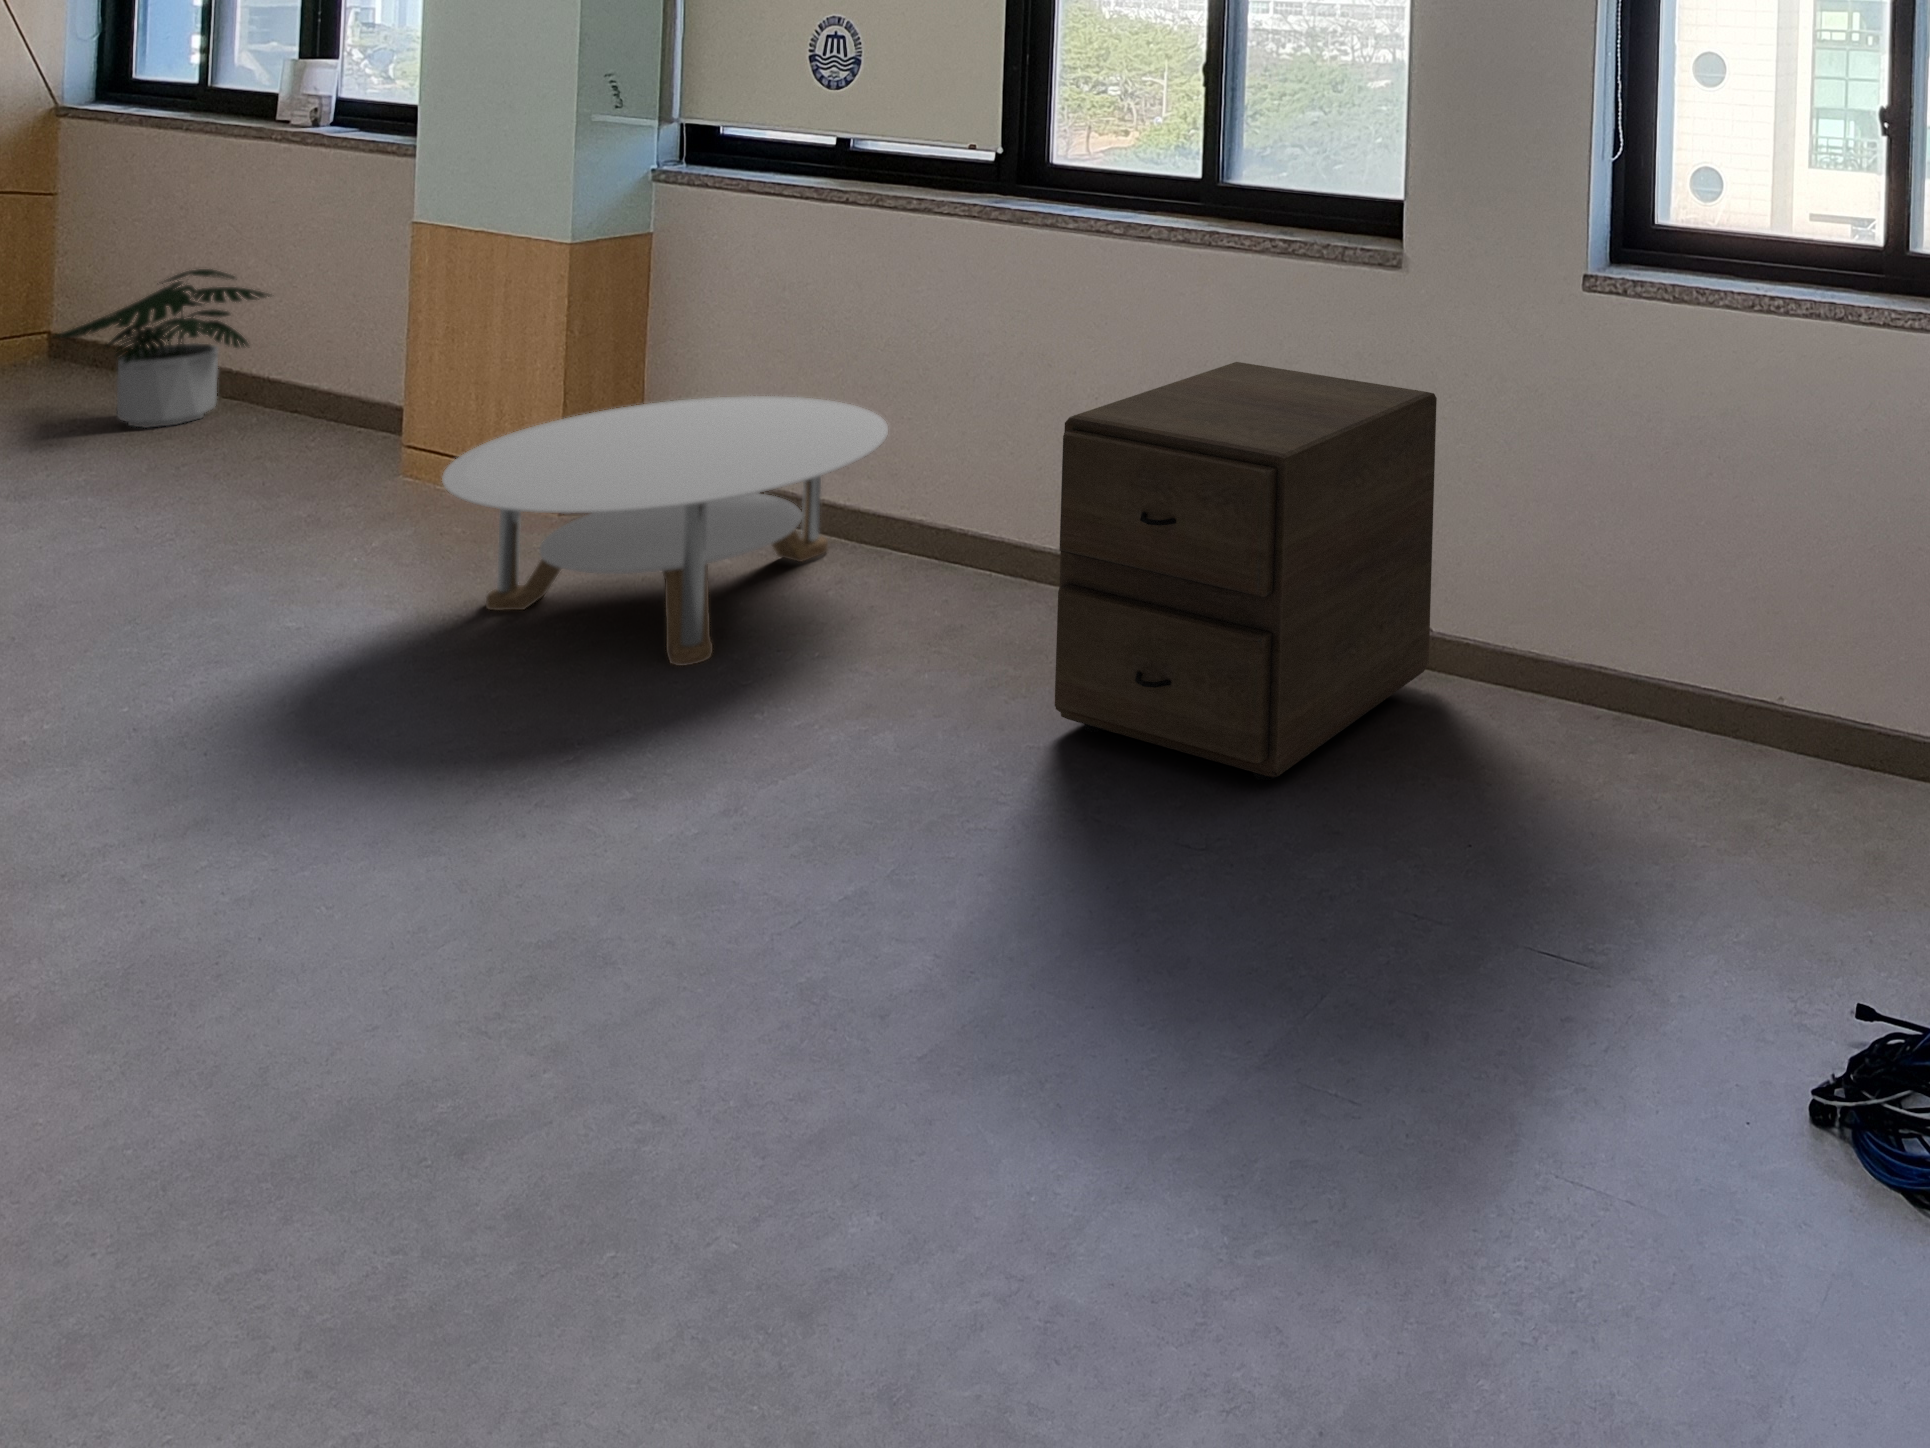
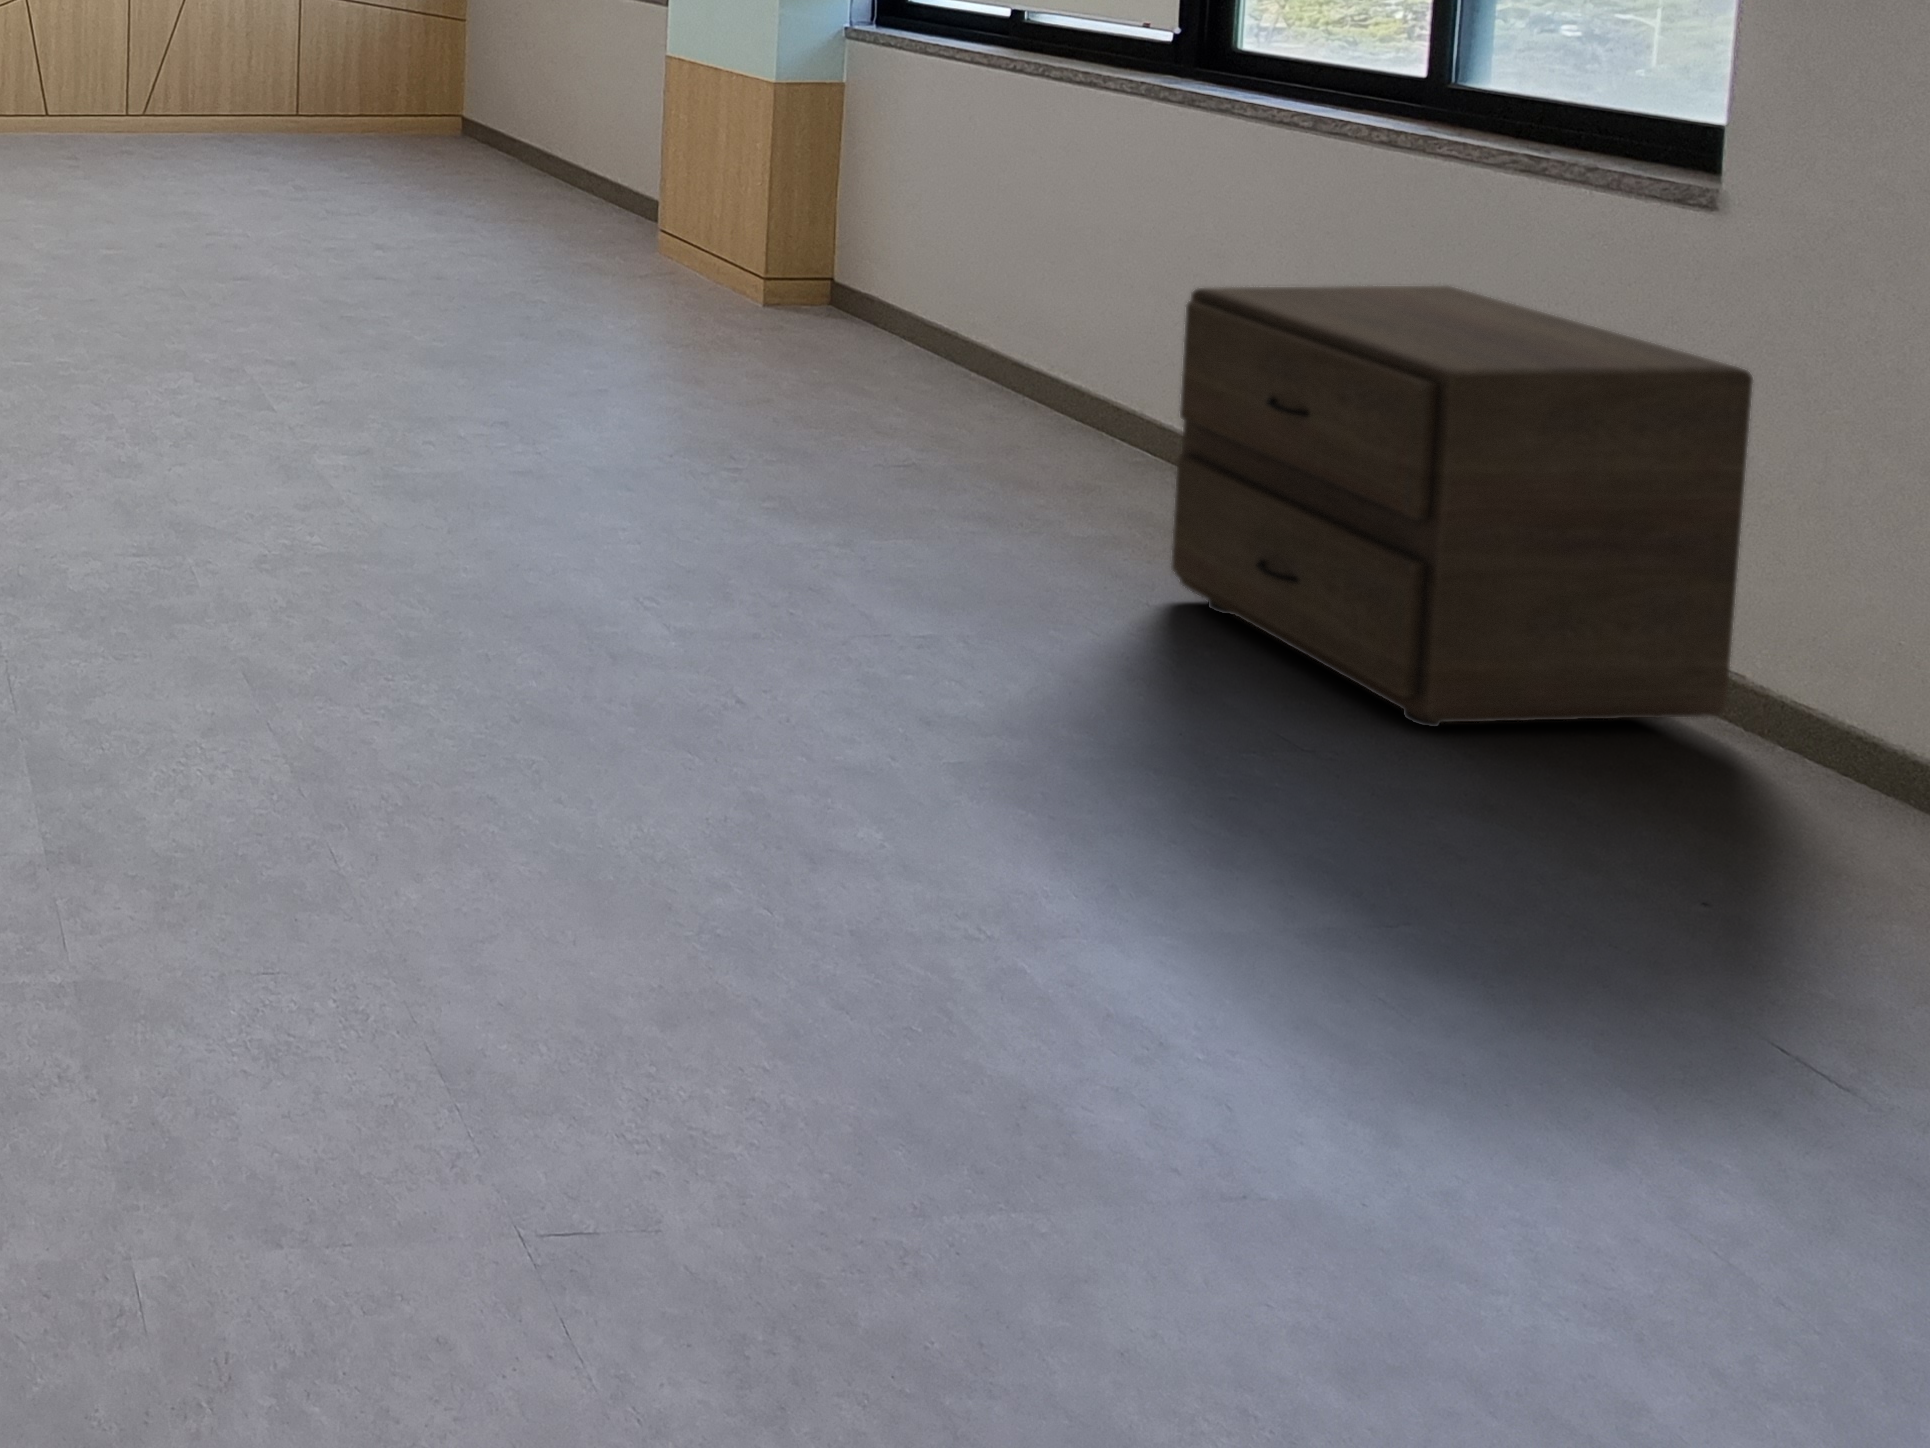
potted plant: present [56,269,269,428] -> none [456,82,583,192]
round table: present [442,396,888,666] -> none [665,223,1043,439]

